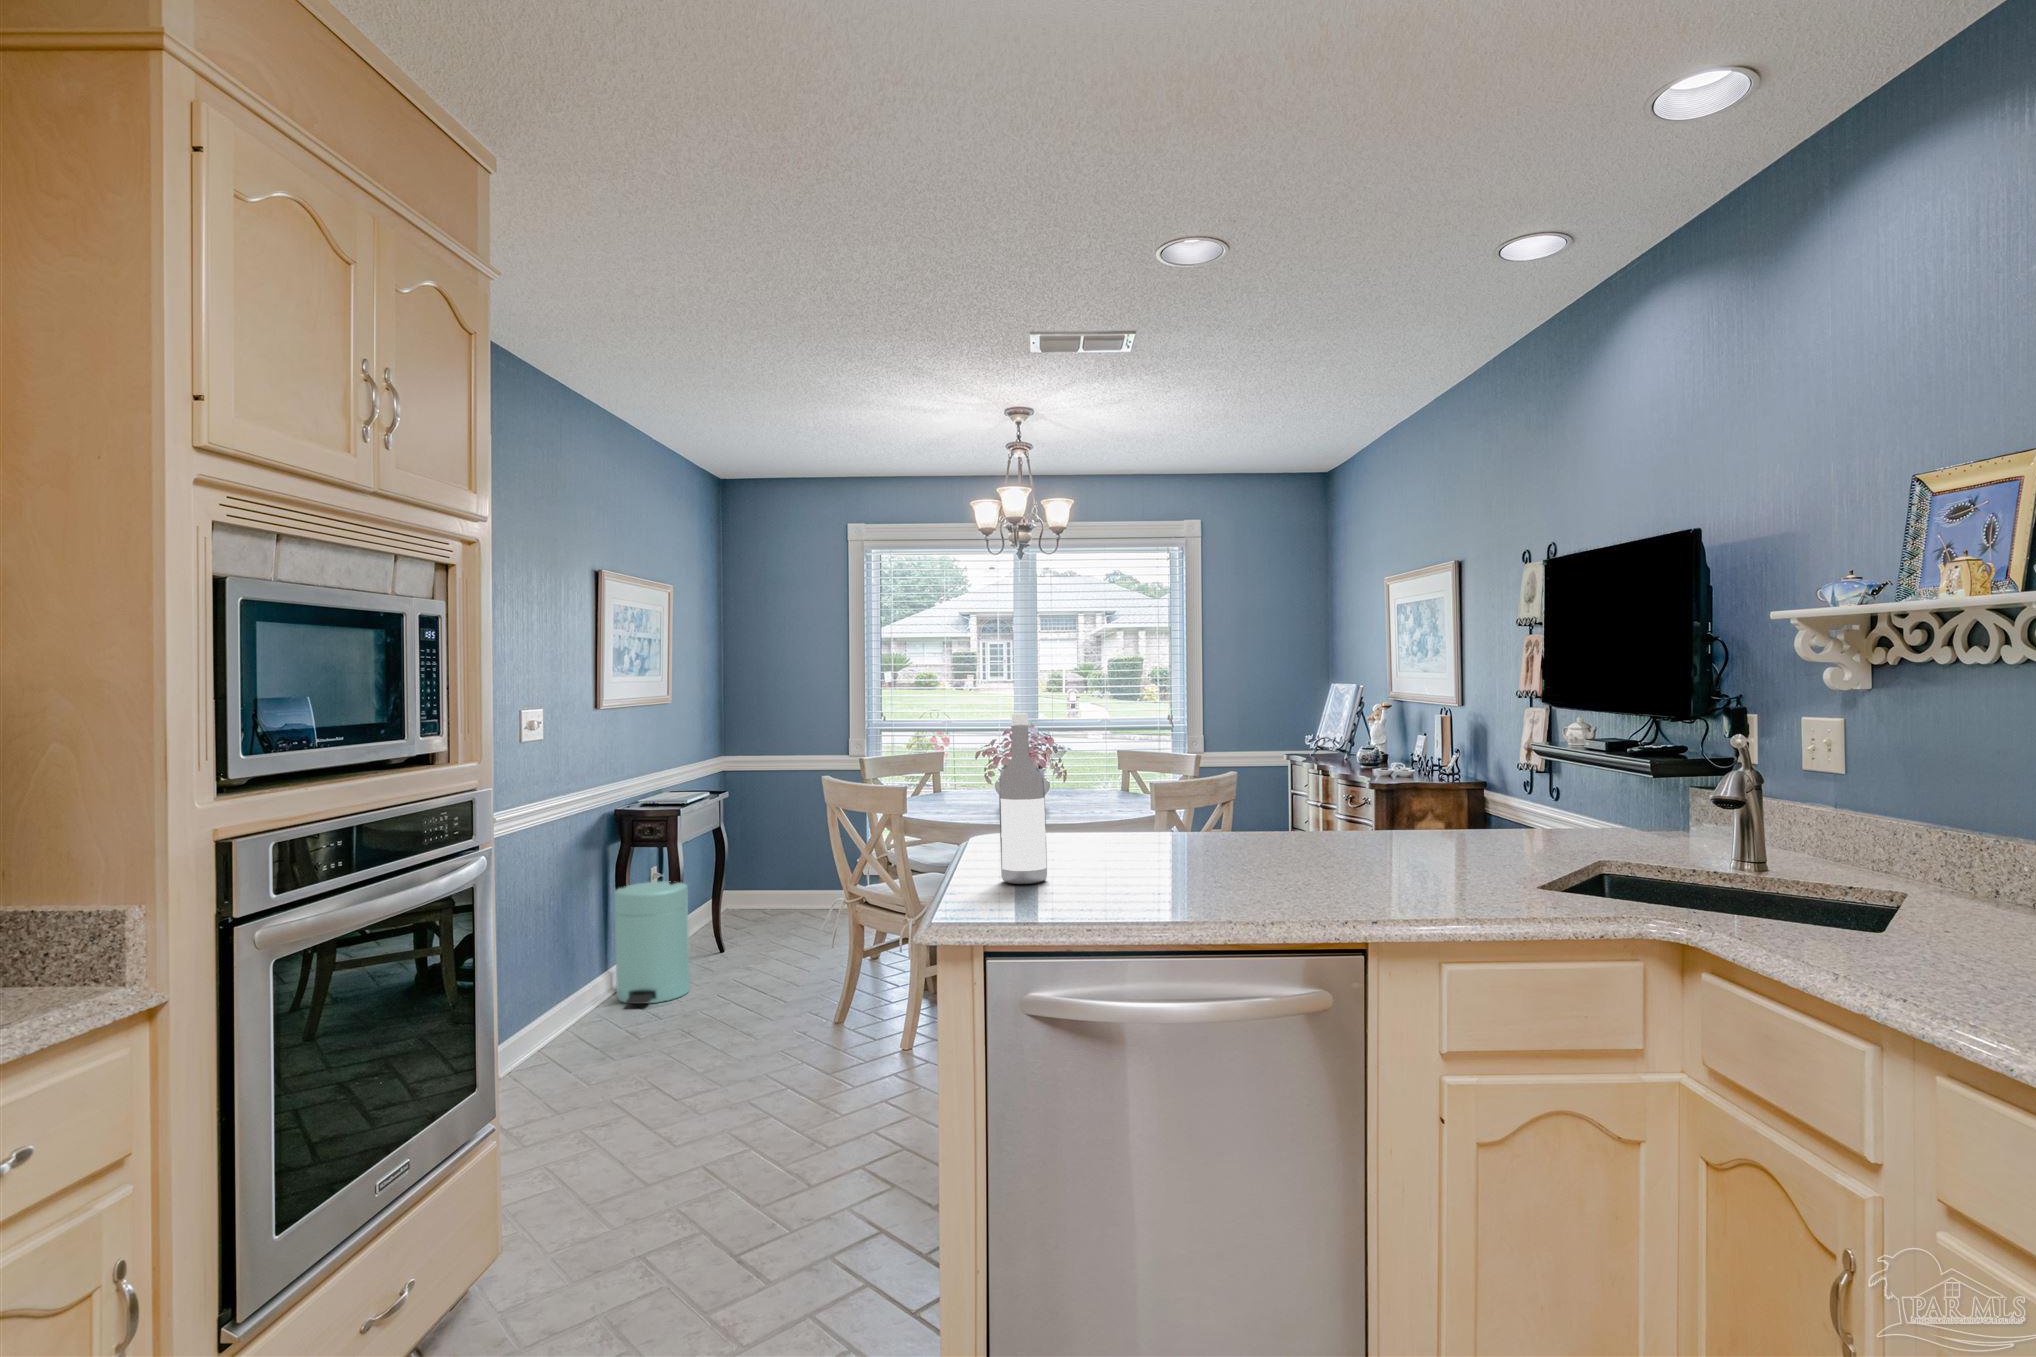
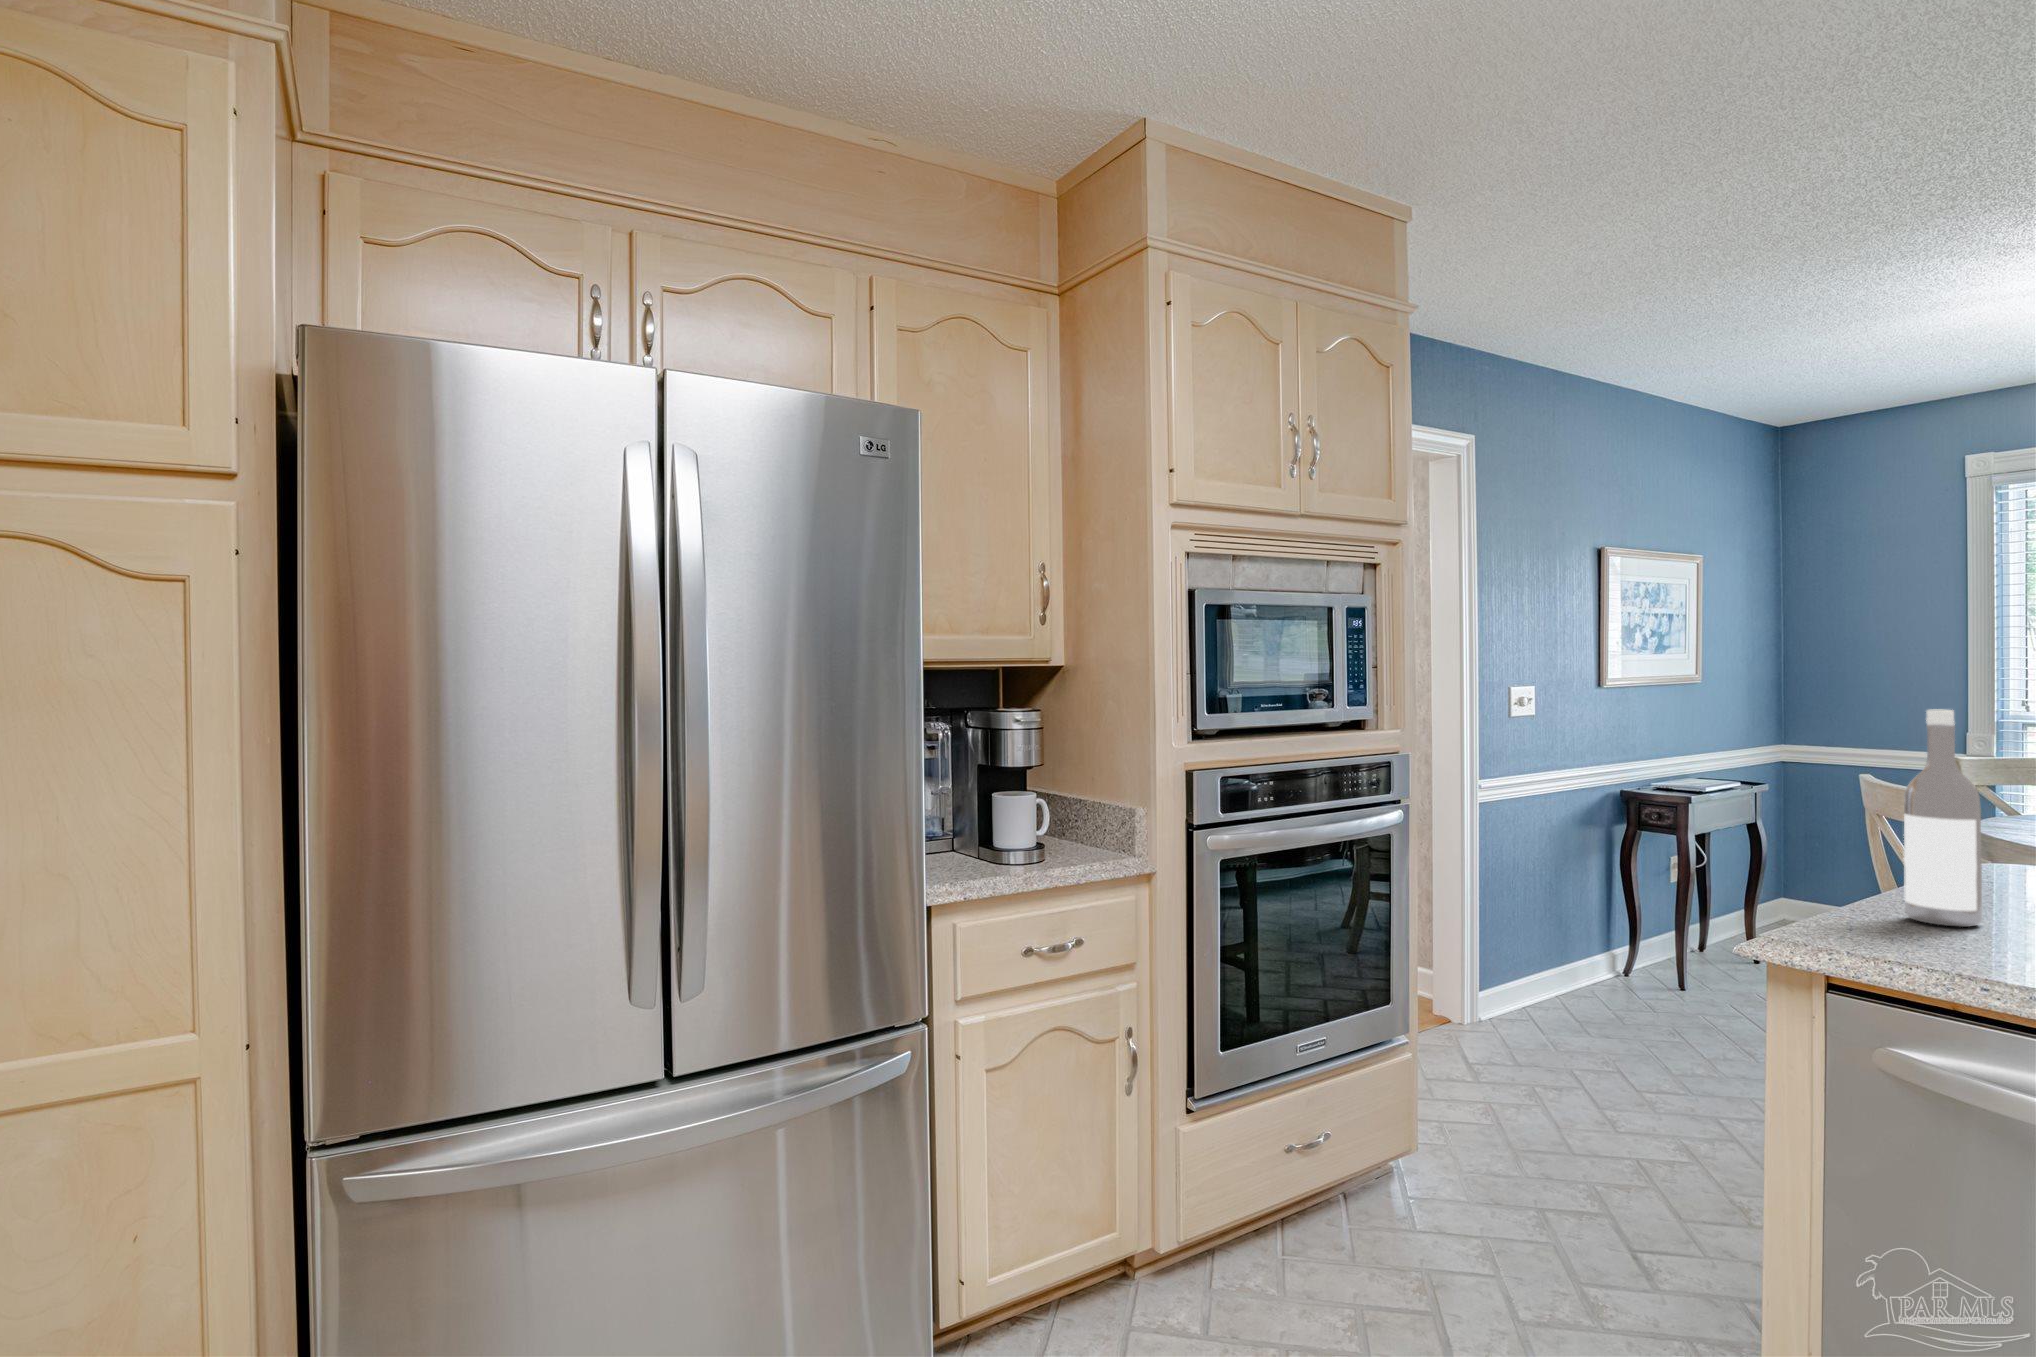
trash can: present [614,881,690,1004] -> none [1614,871,1700,999]

